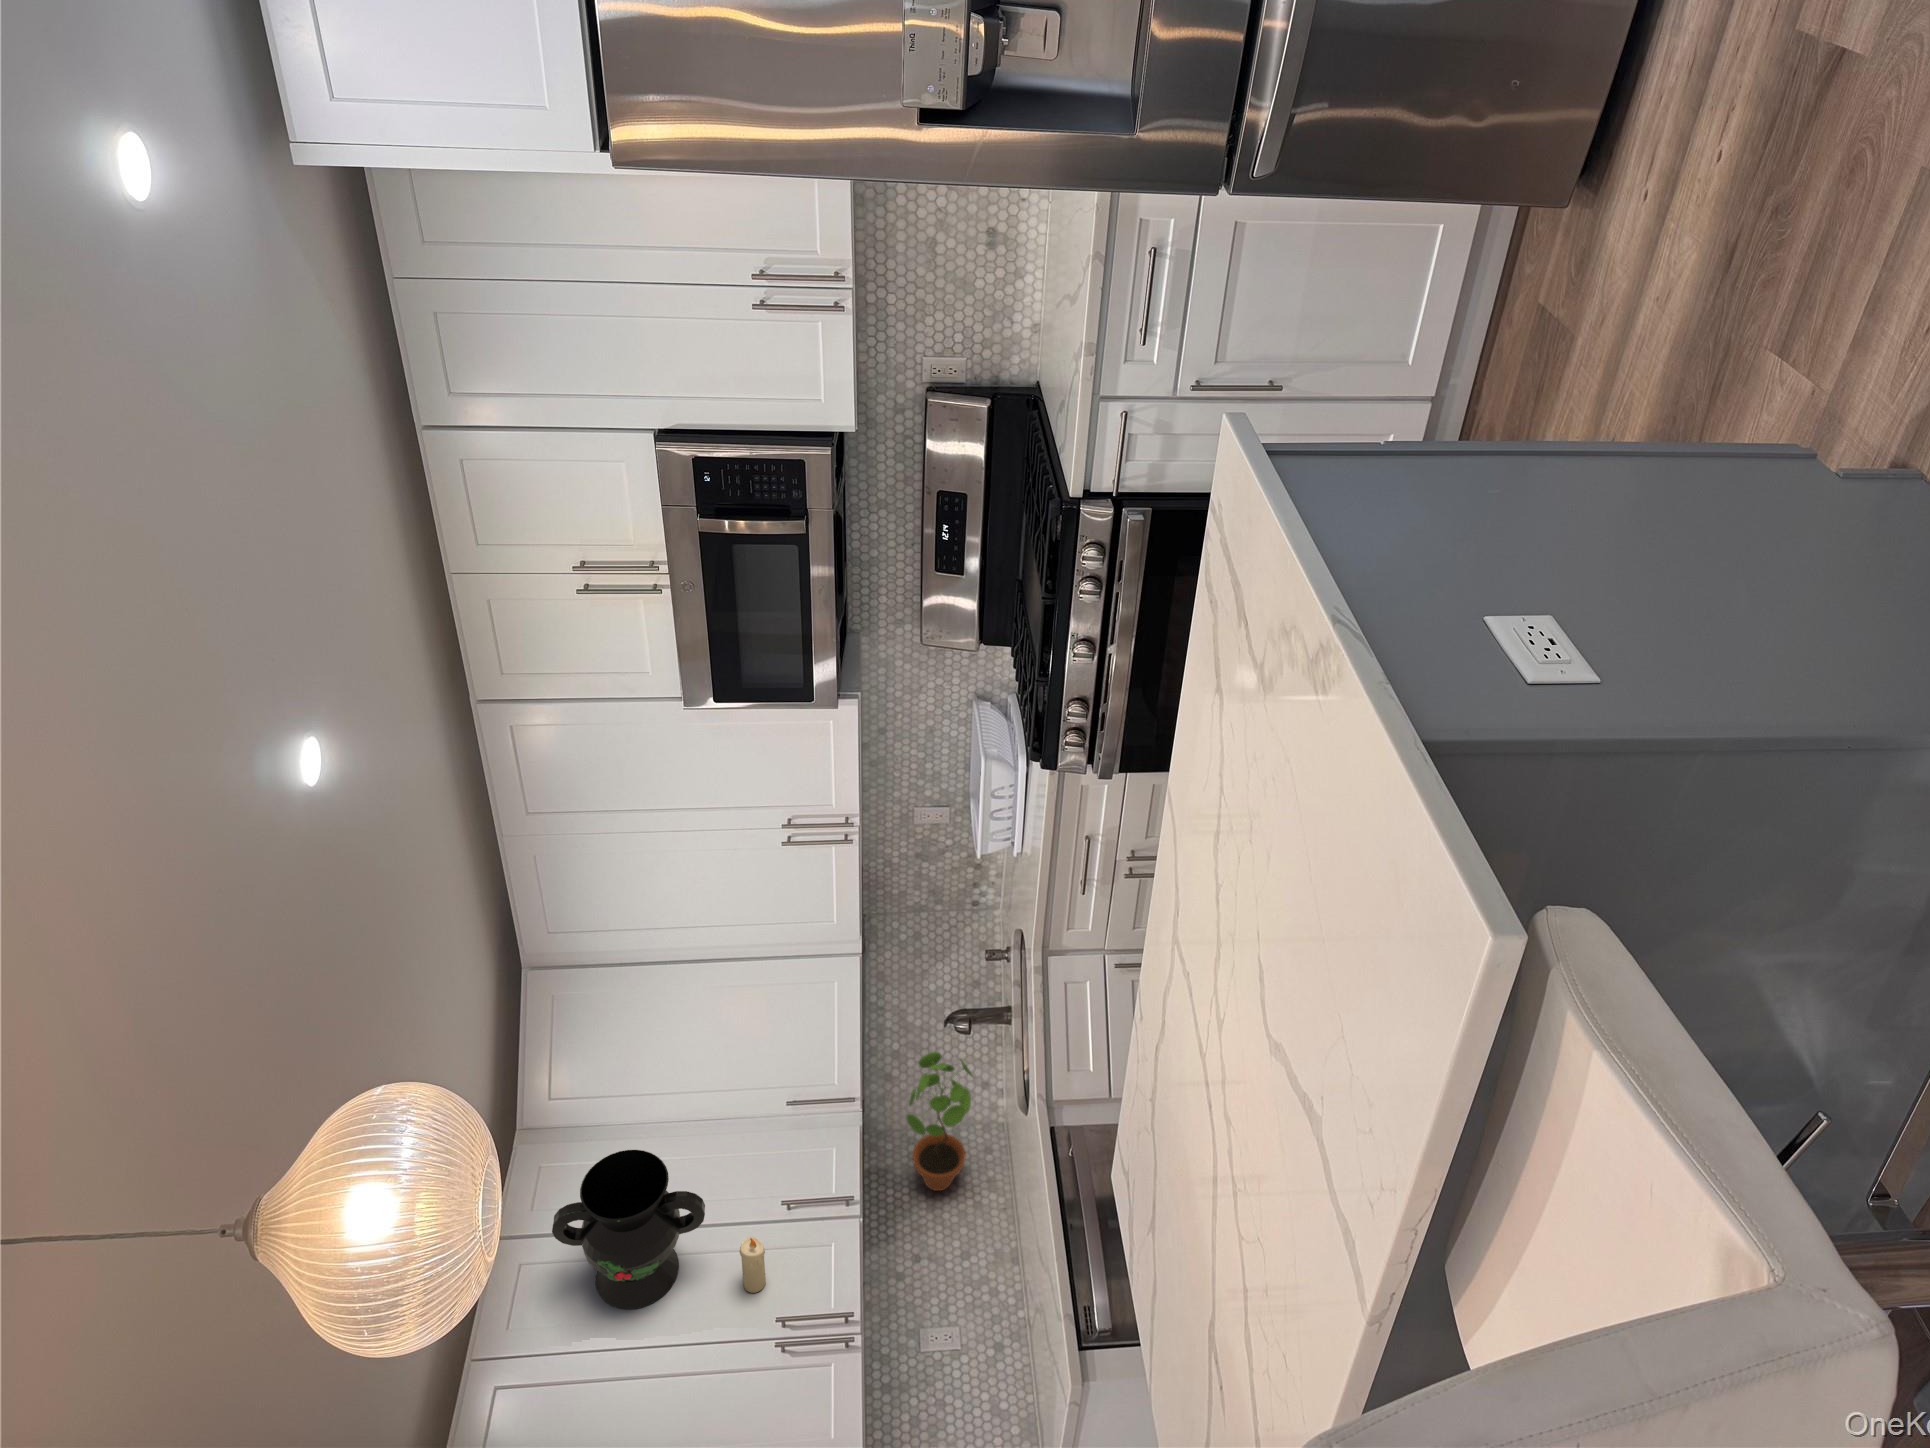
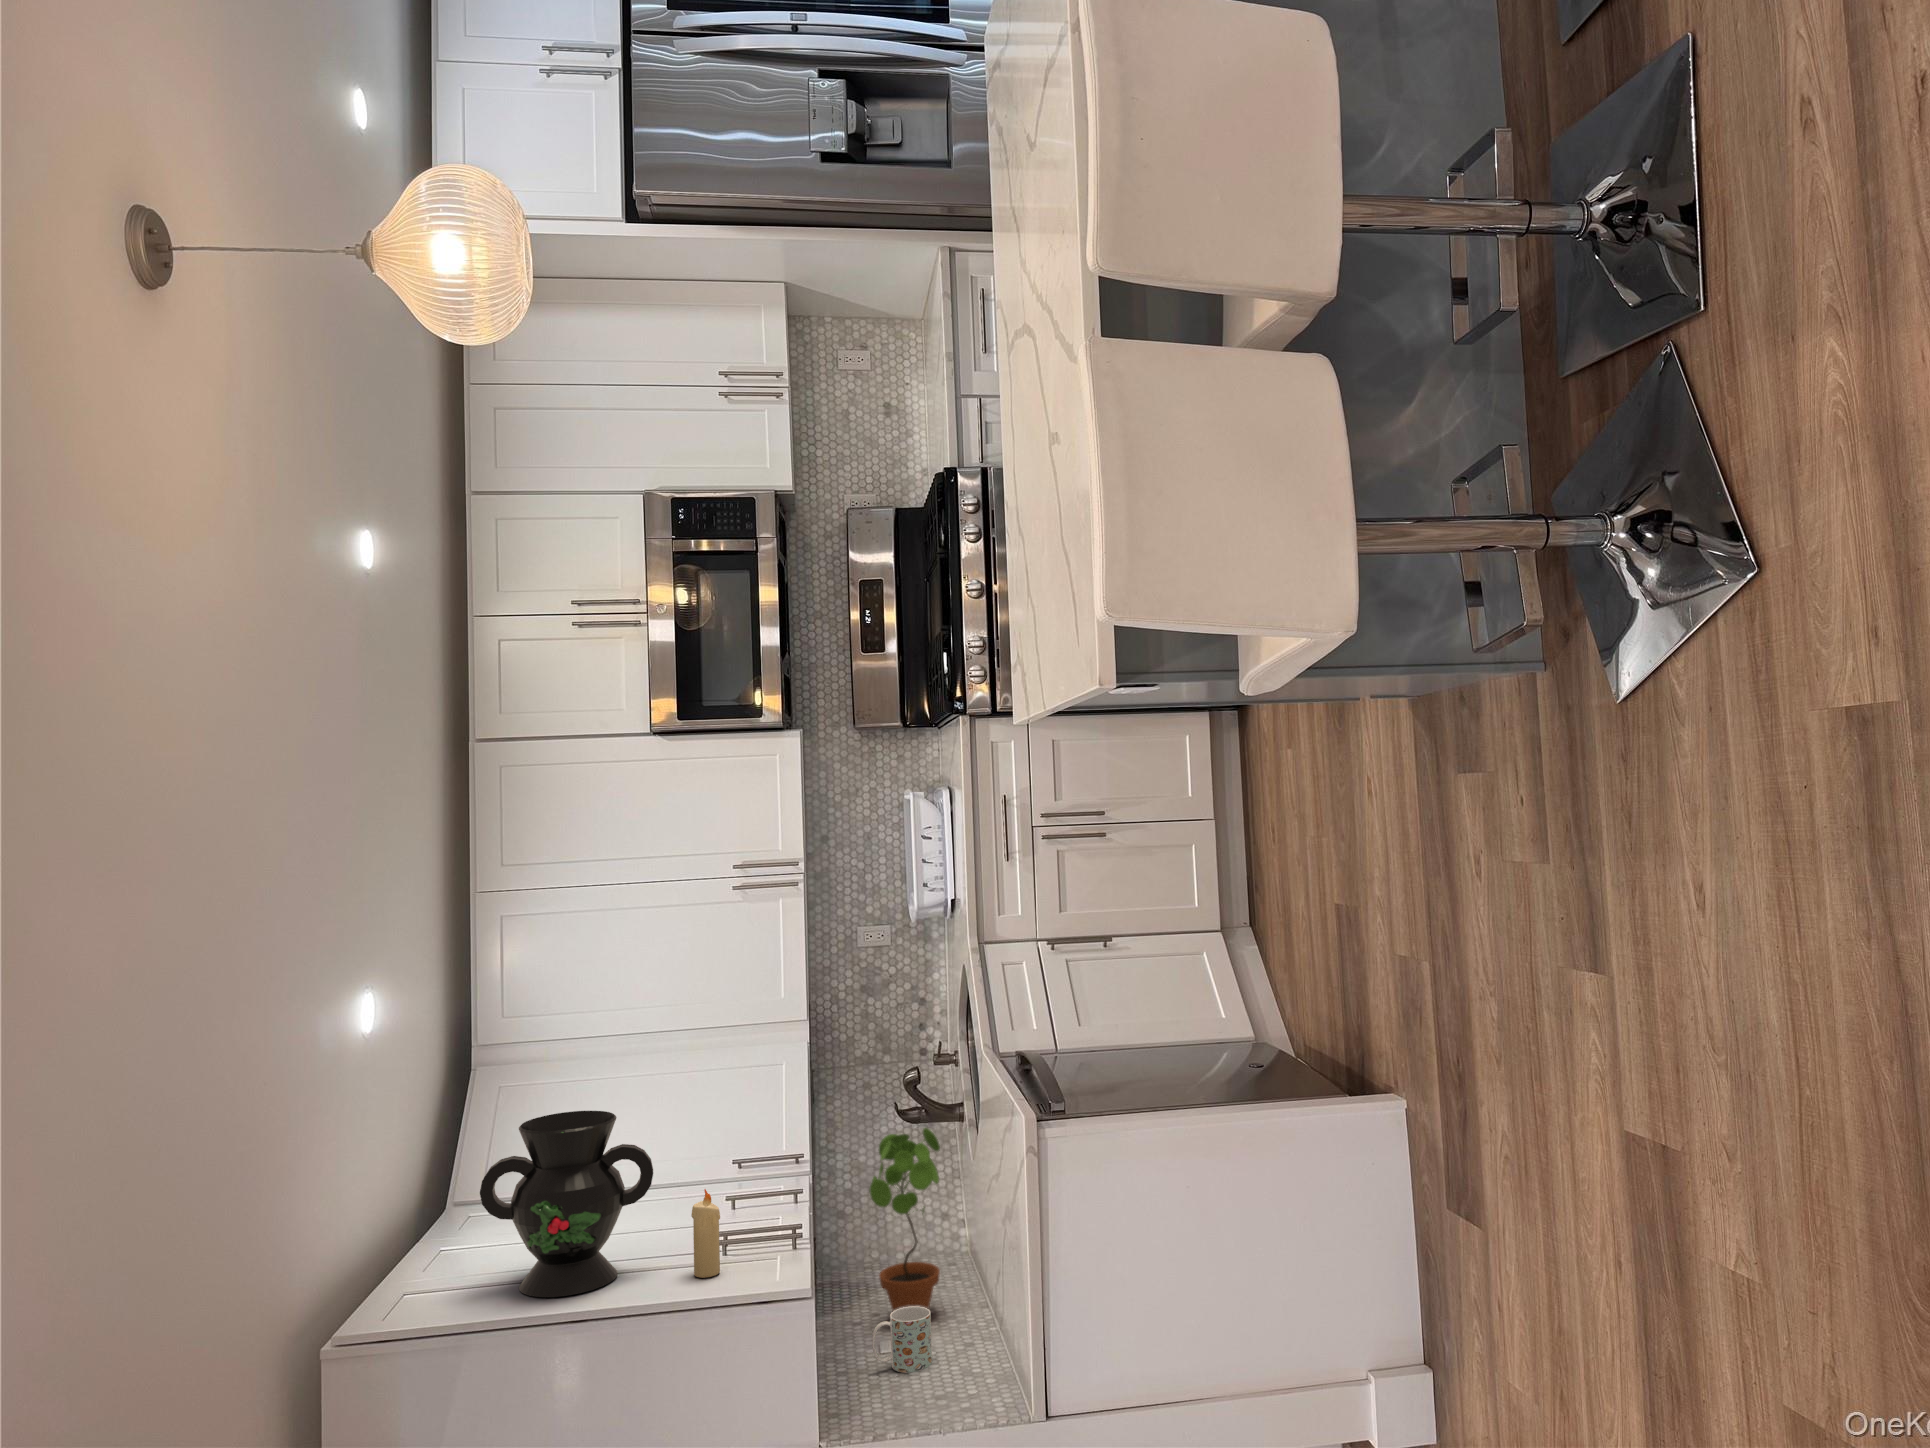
mug: none [899,1230,950,1287] -> present [872,1306,932,1373]

